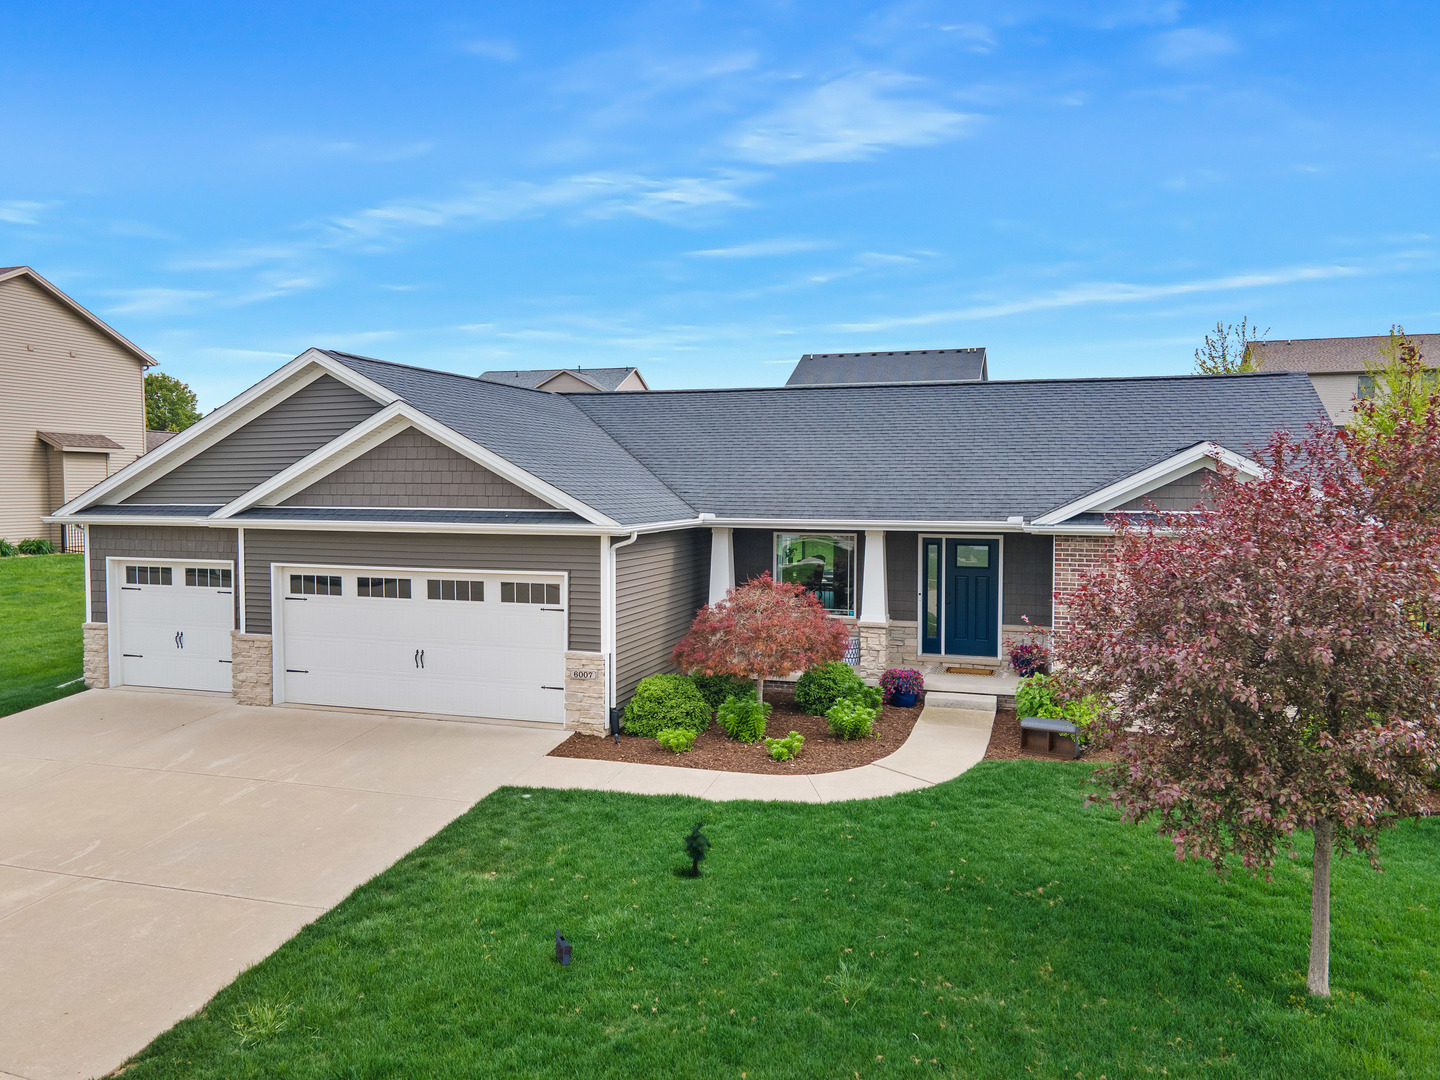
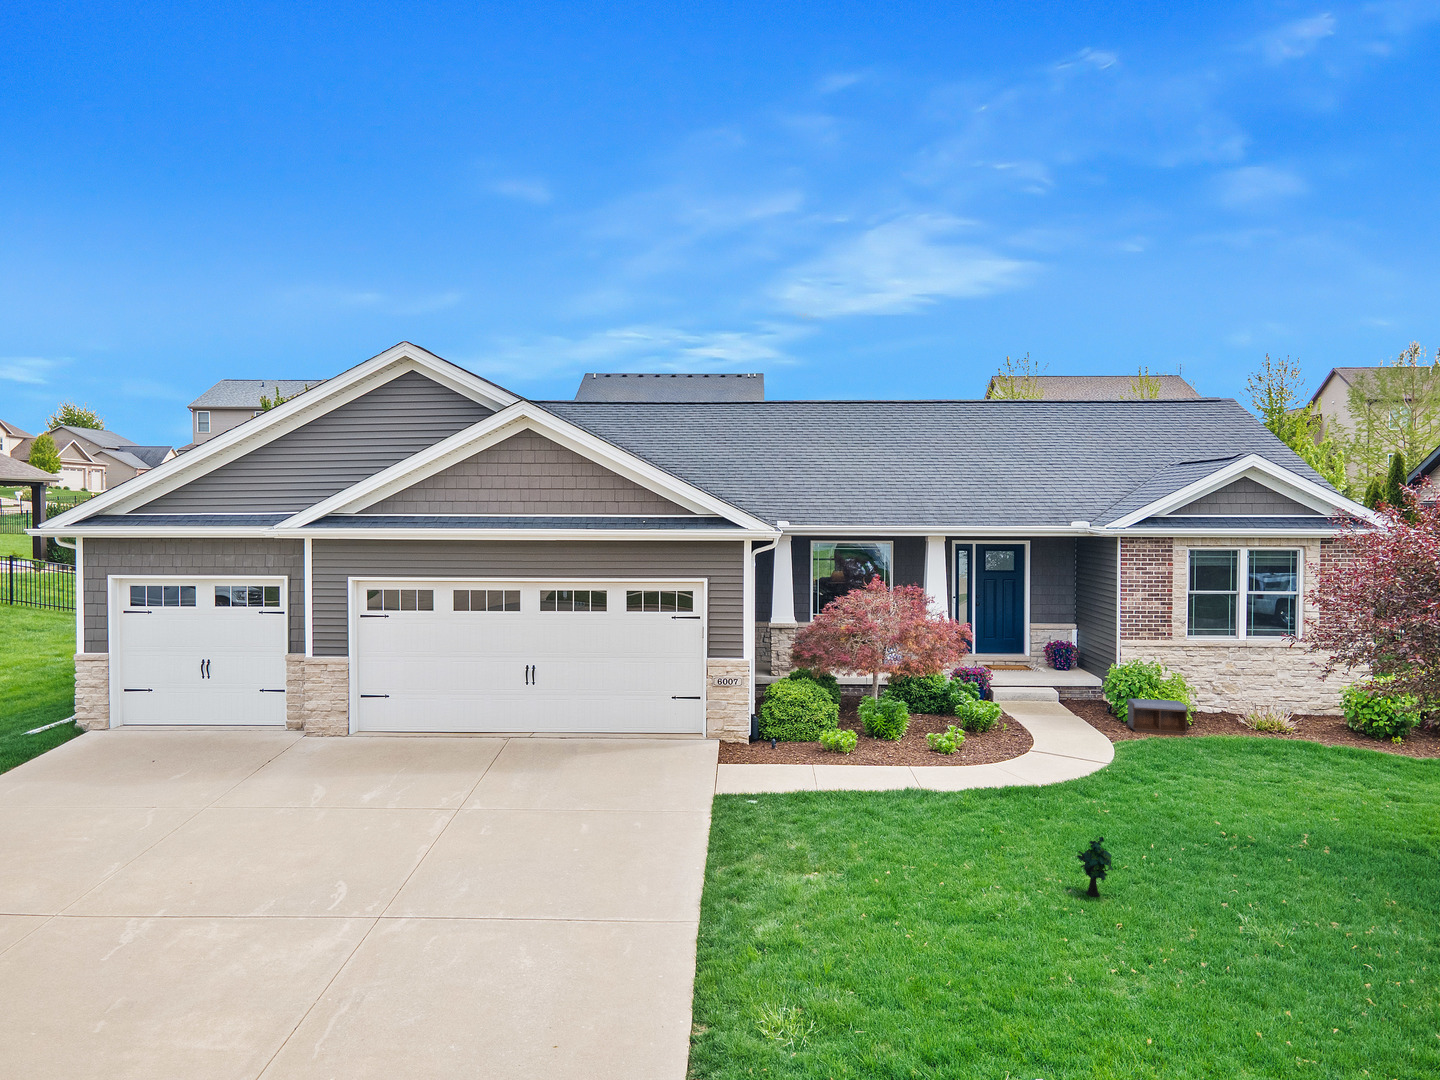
watering can: present [555,929,572,965] -> none [1130,998,1194,1047]

